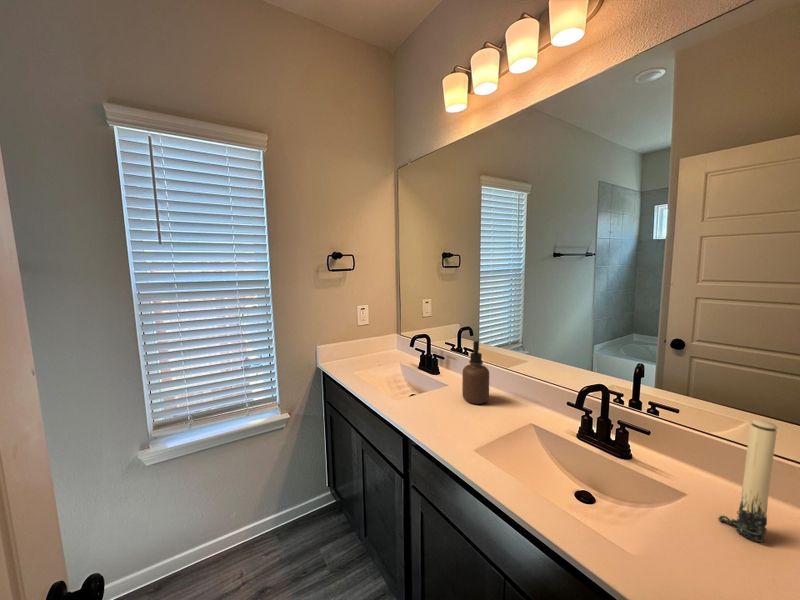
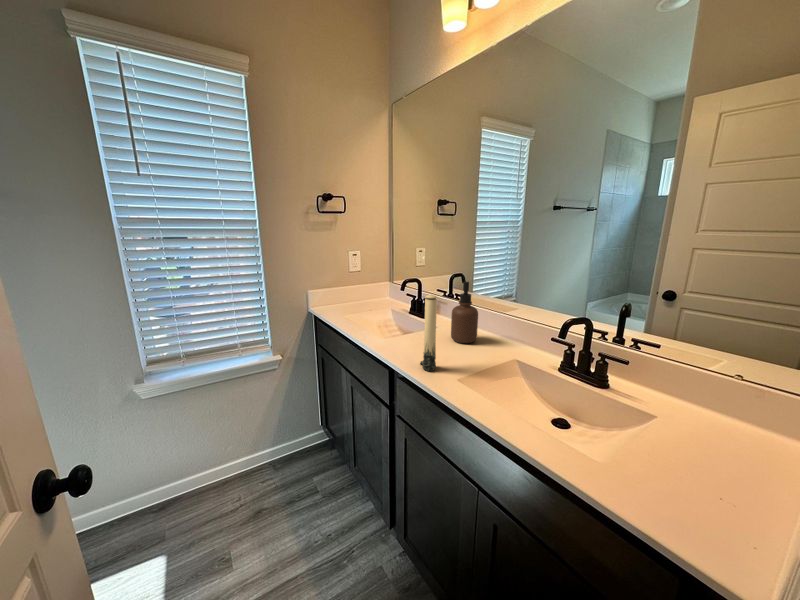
candle: present [718,419,777,542] -> present [420,295,437,371]

